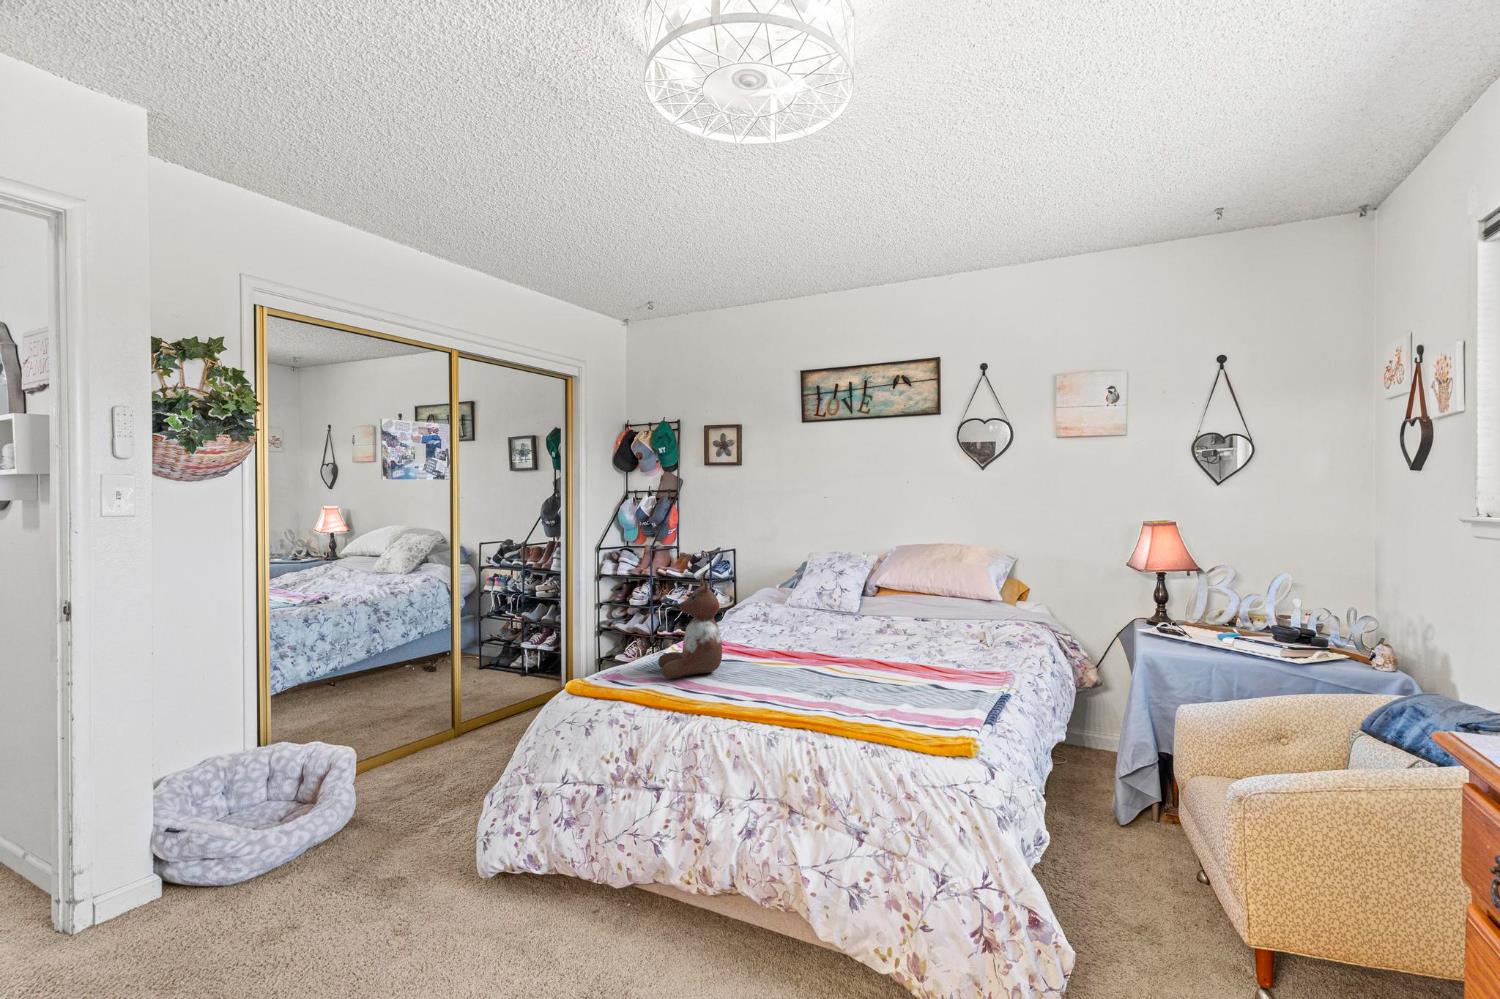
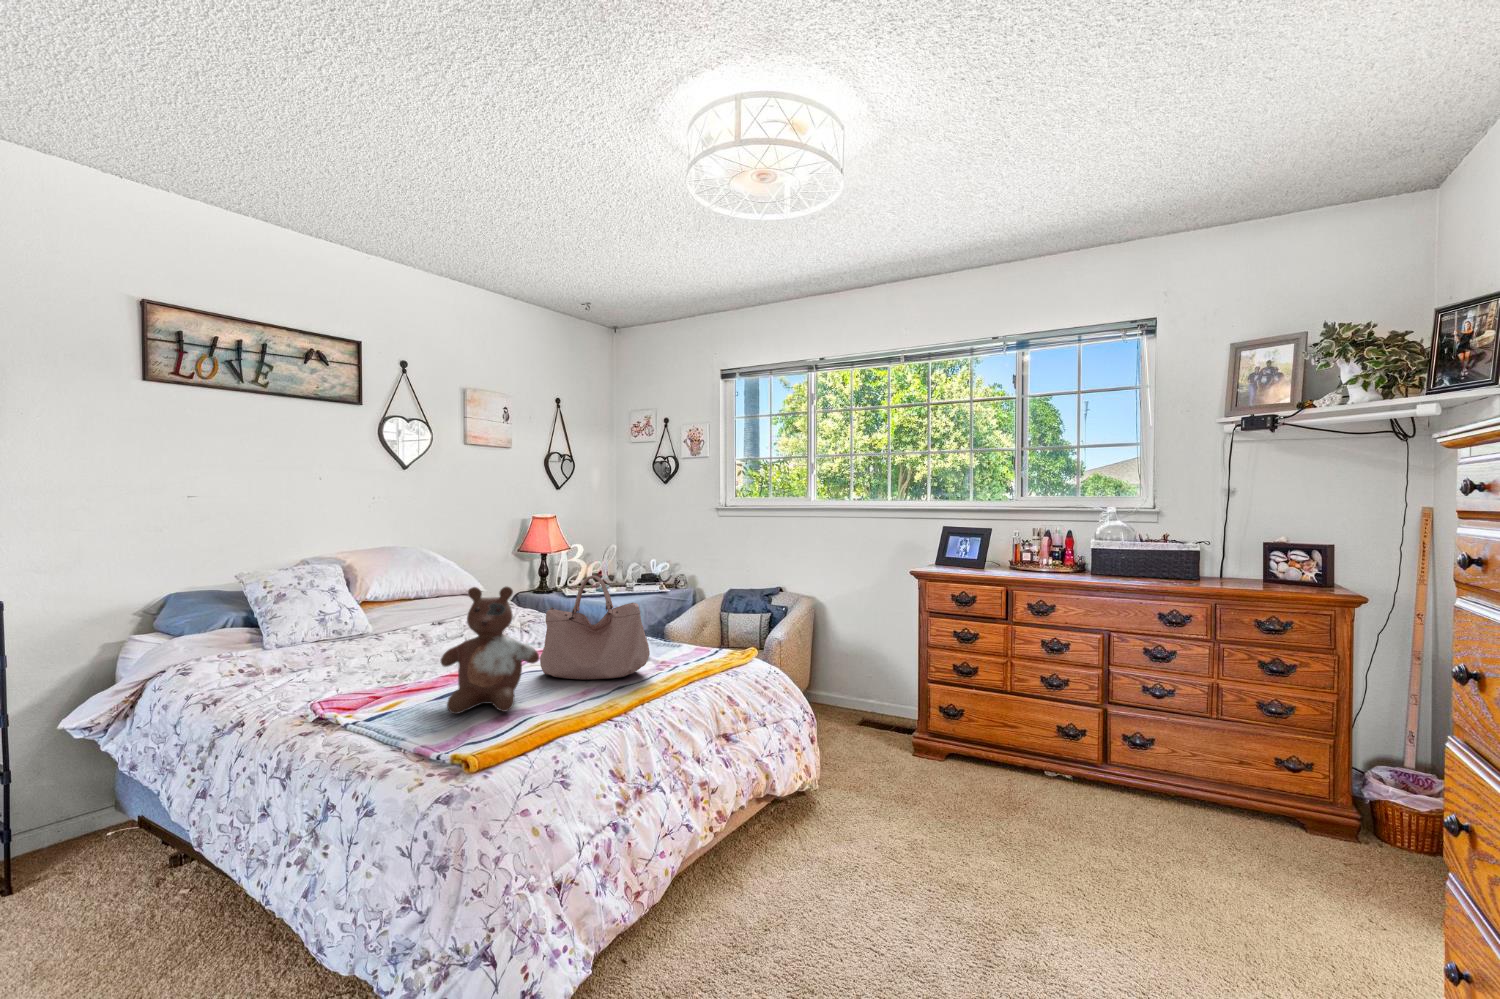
handbag: none [766,587,828,697] -> present [540,575,650,680]

